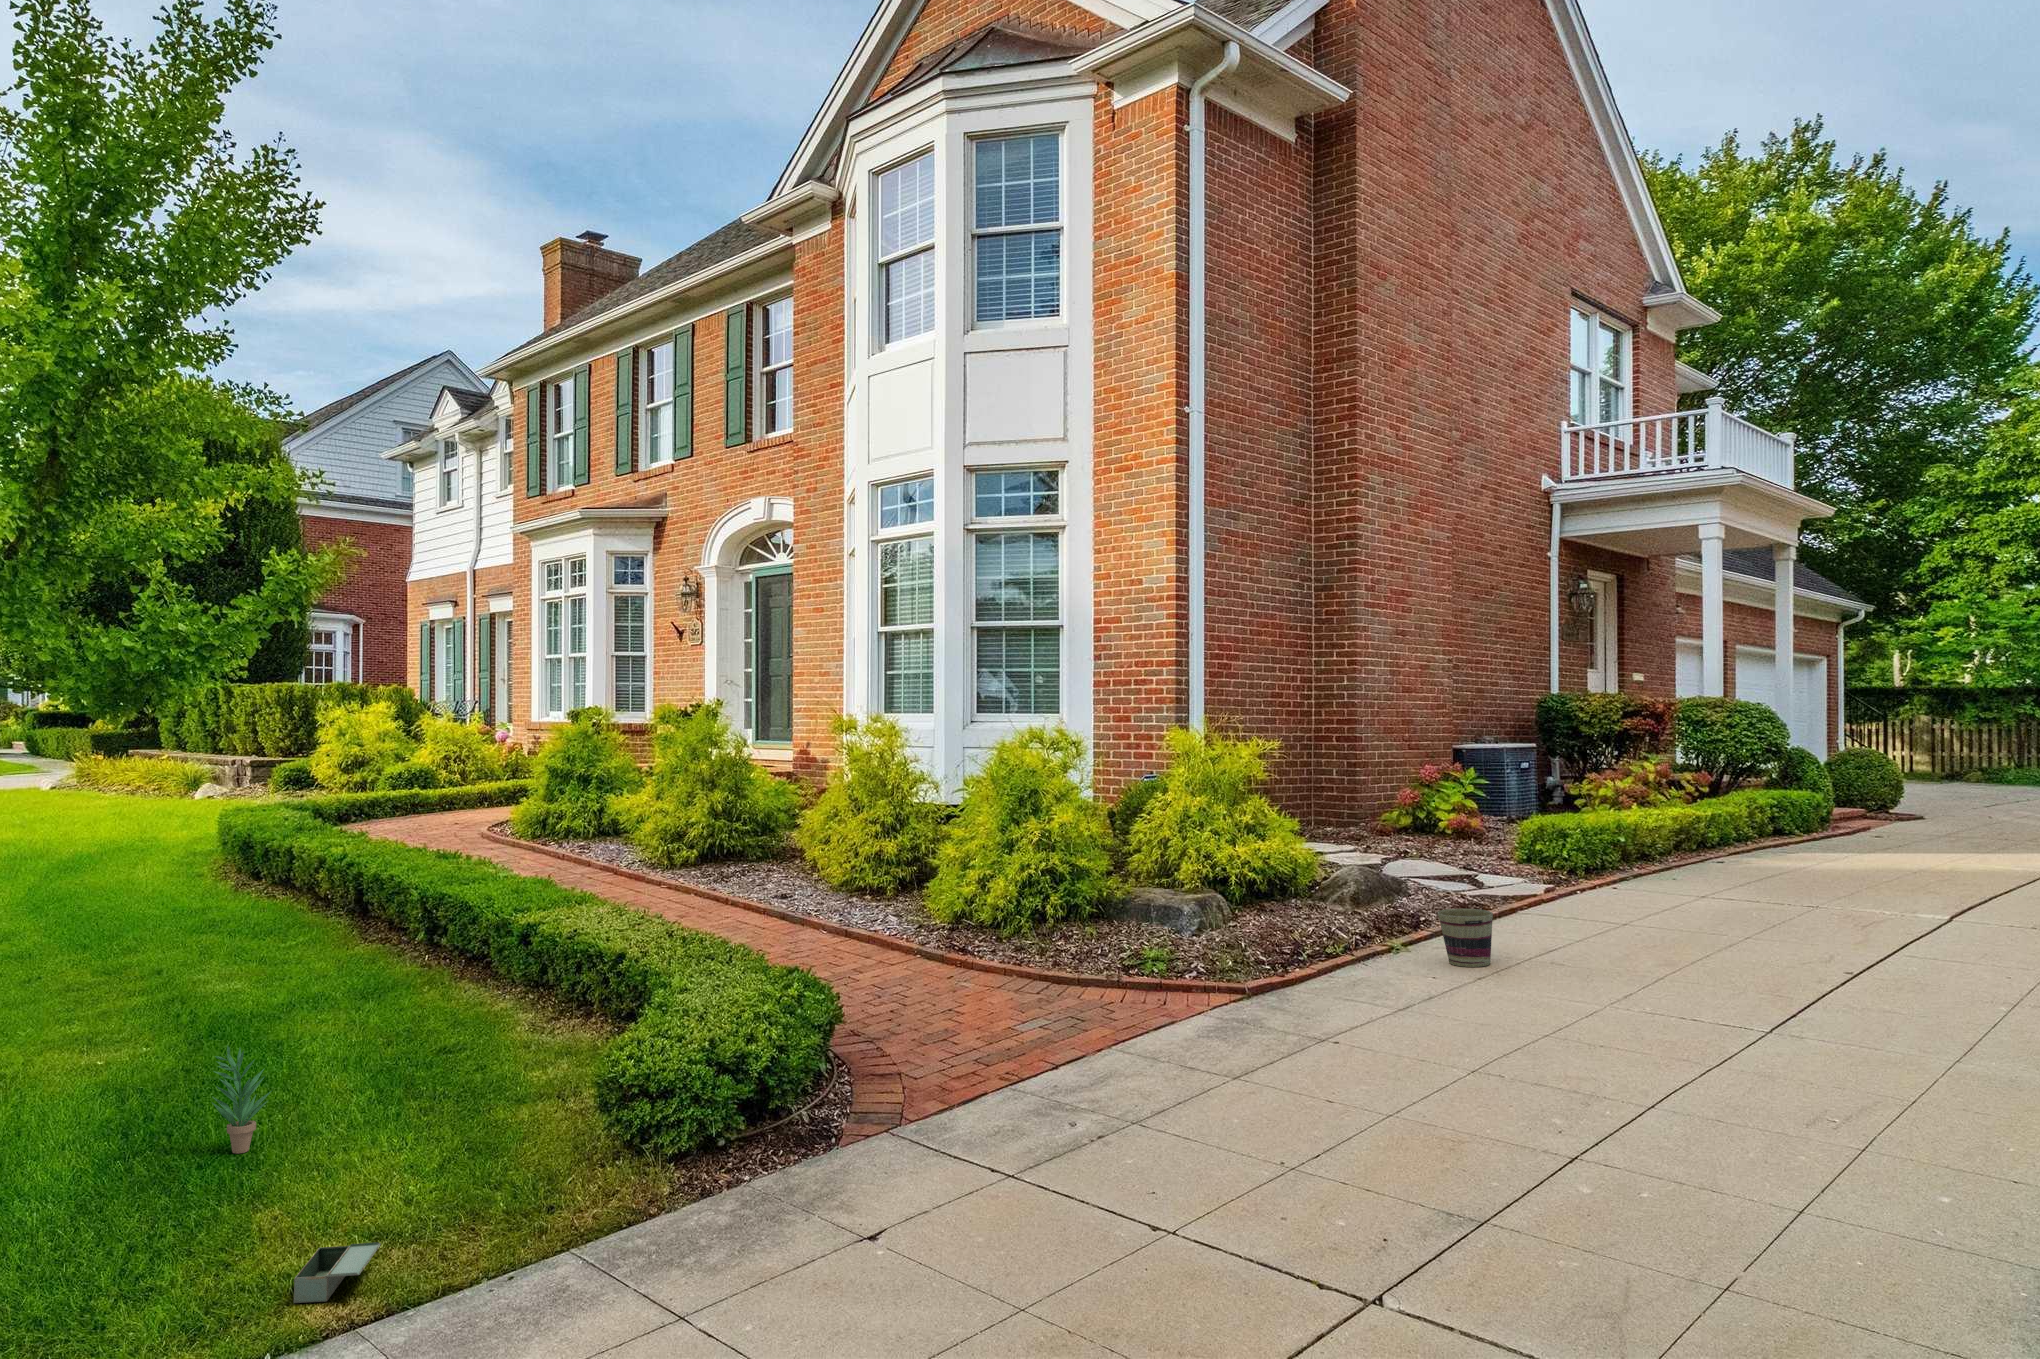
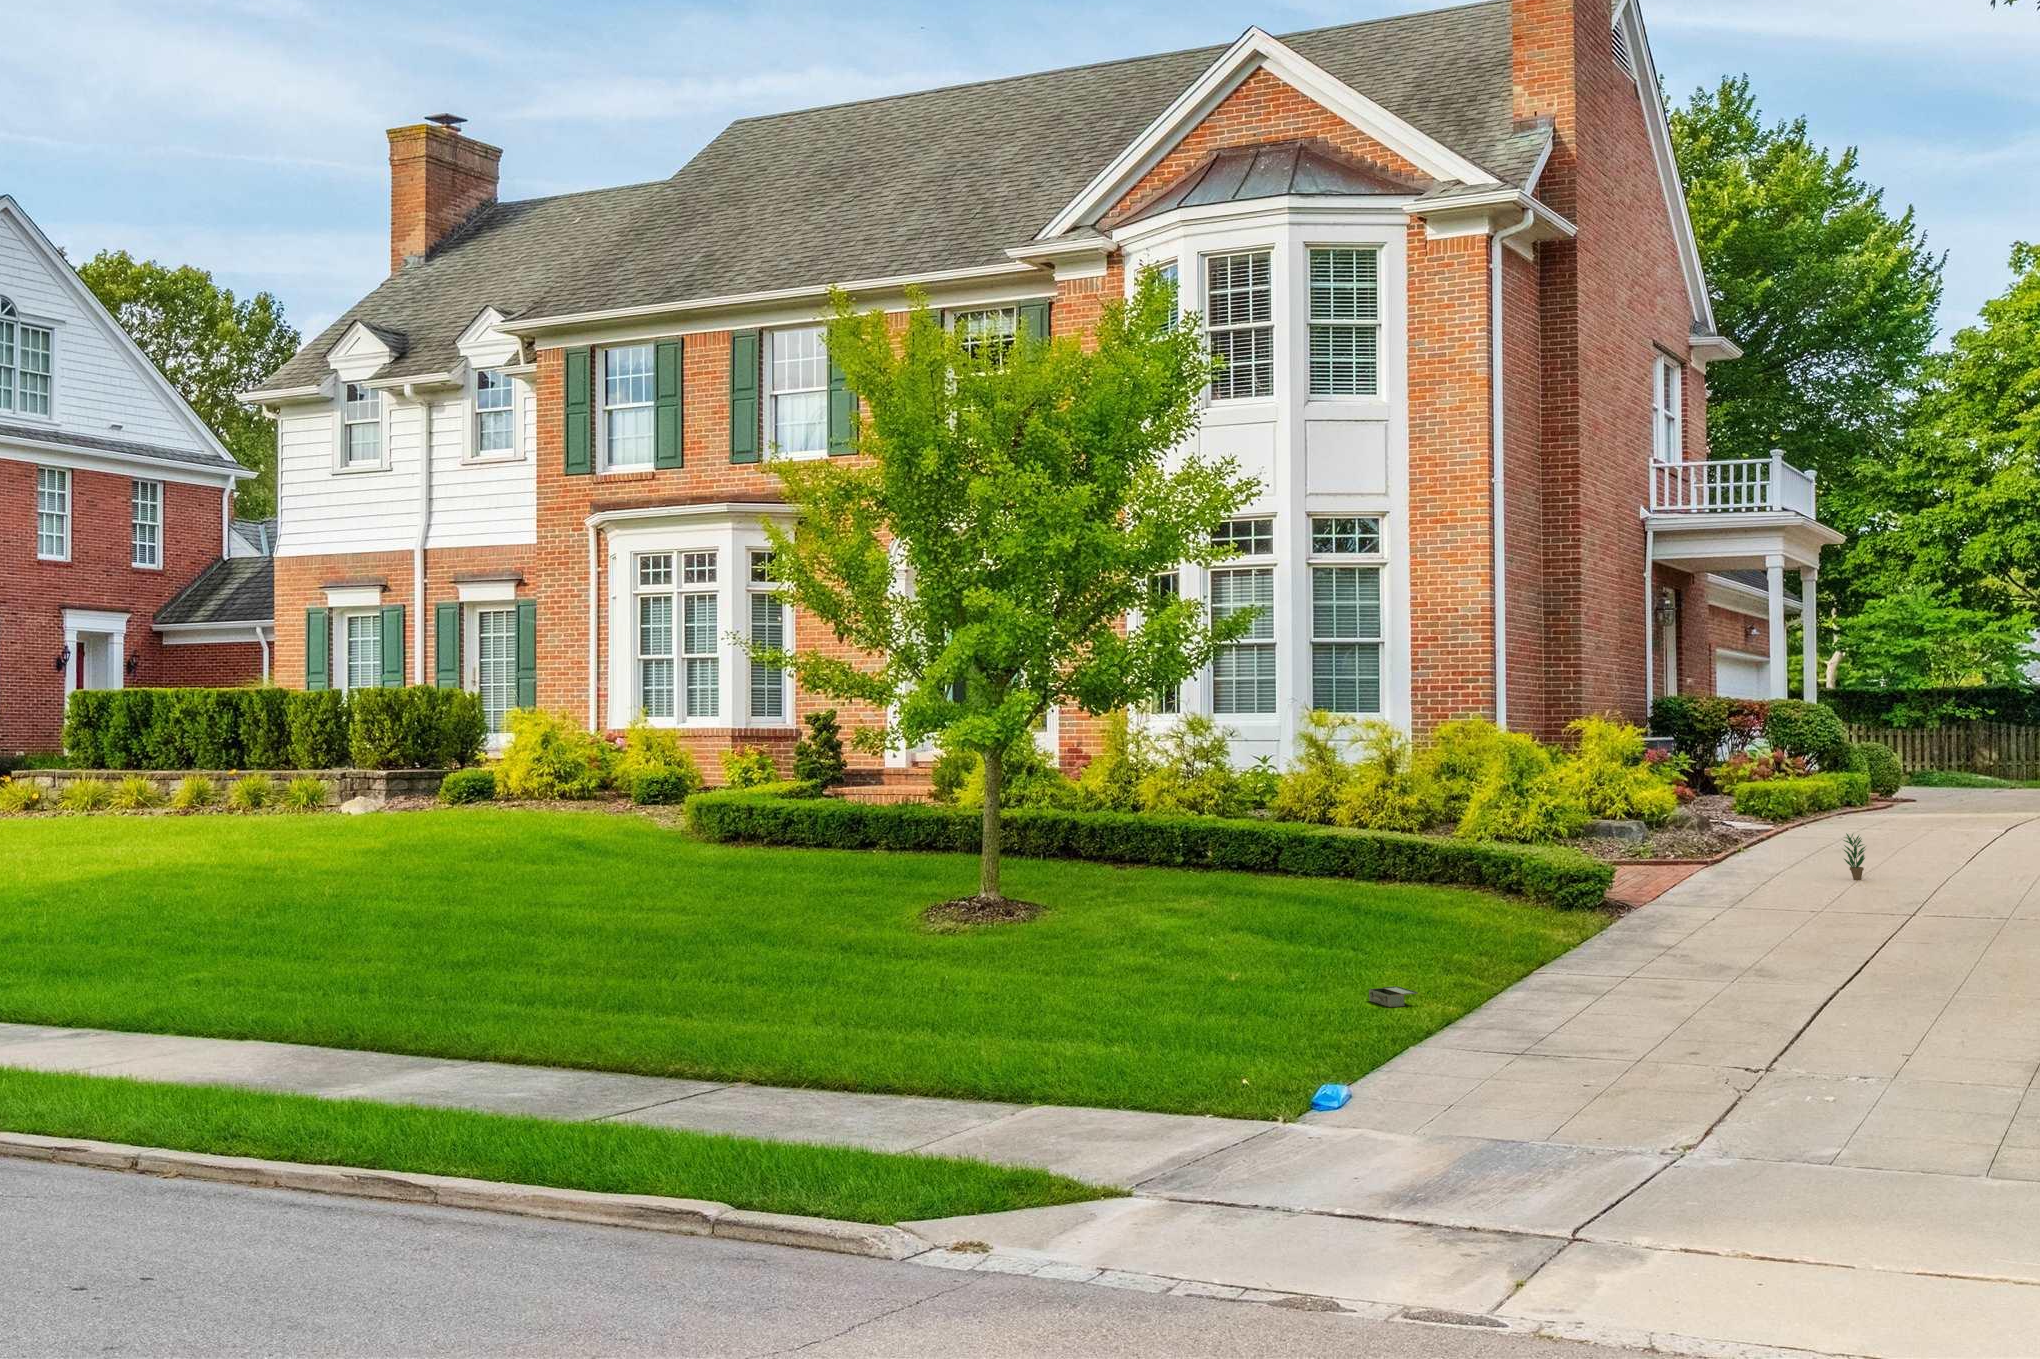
basket: present [1438,909,1493,967] -> none [1698,851,1735,889]
potted plant: present [212,1046,271,1154] -> present [1844,833,1866,880]

